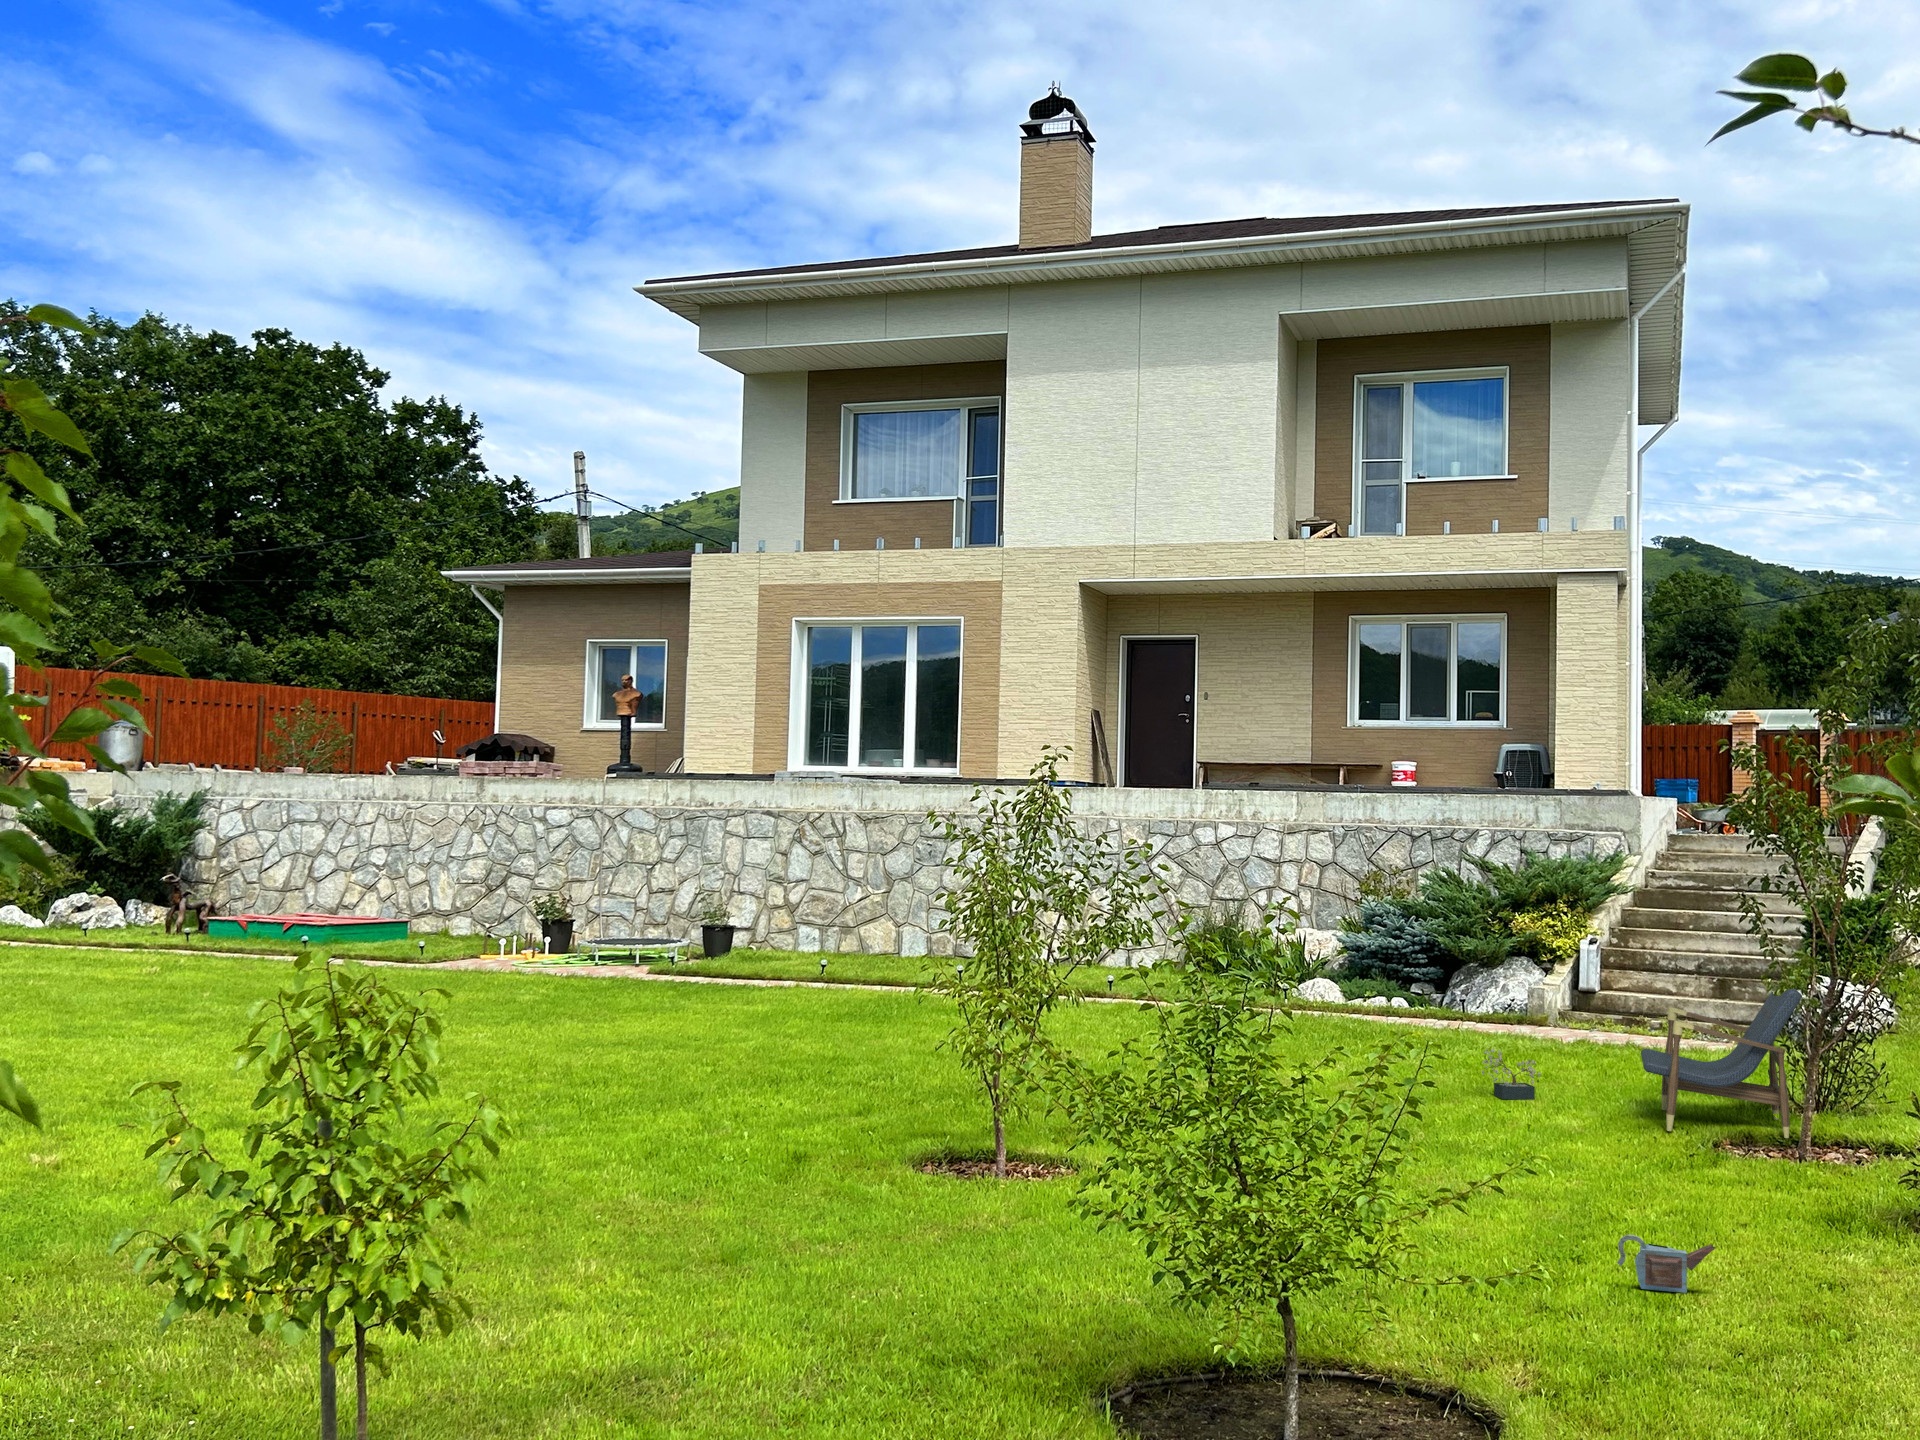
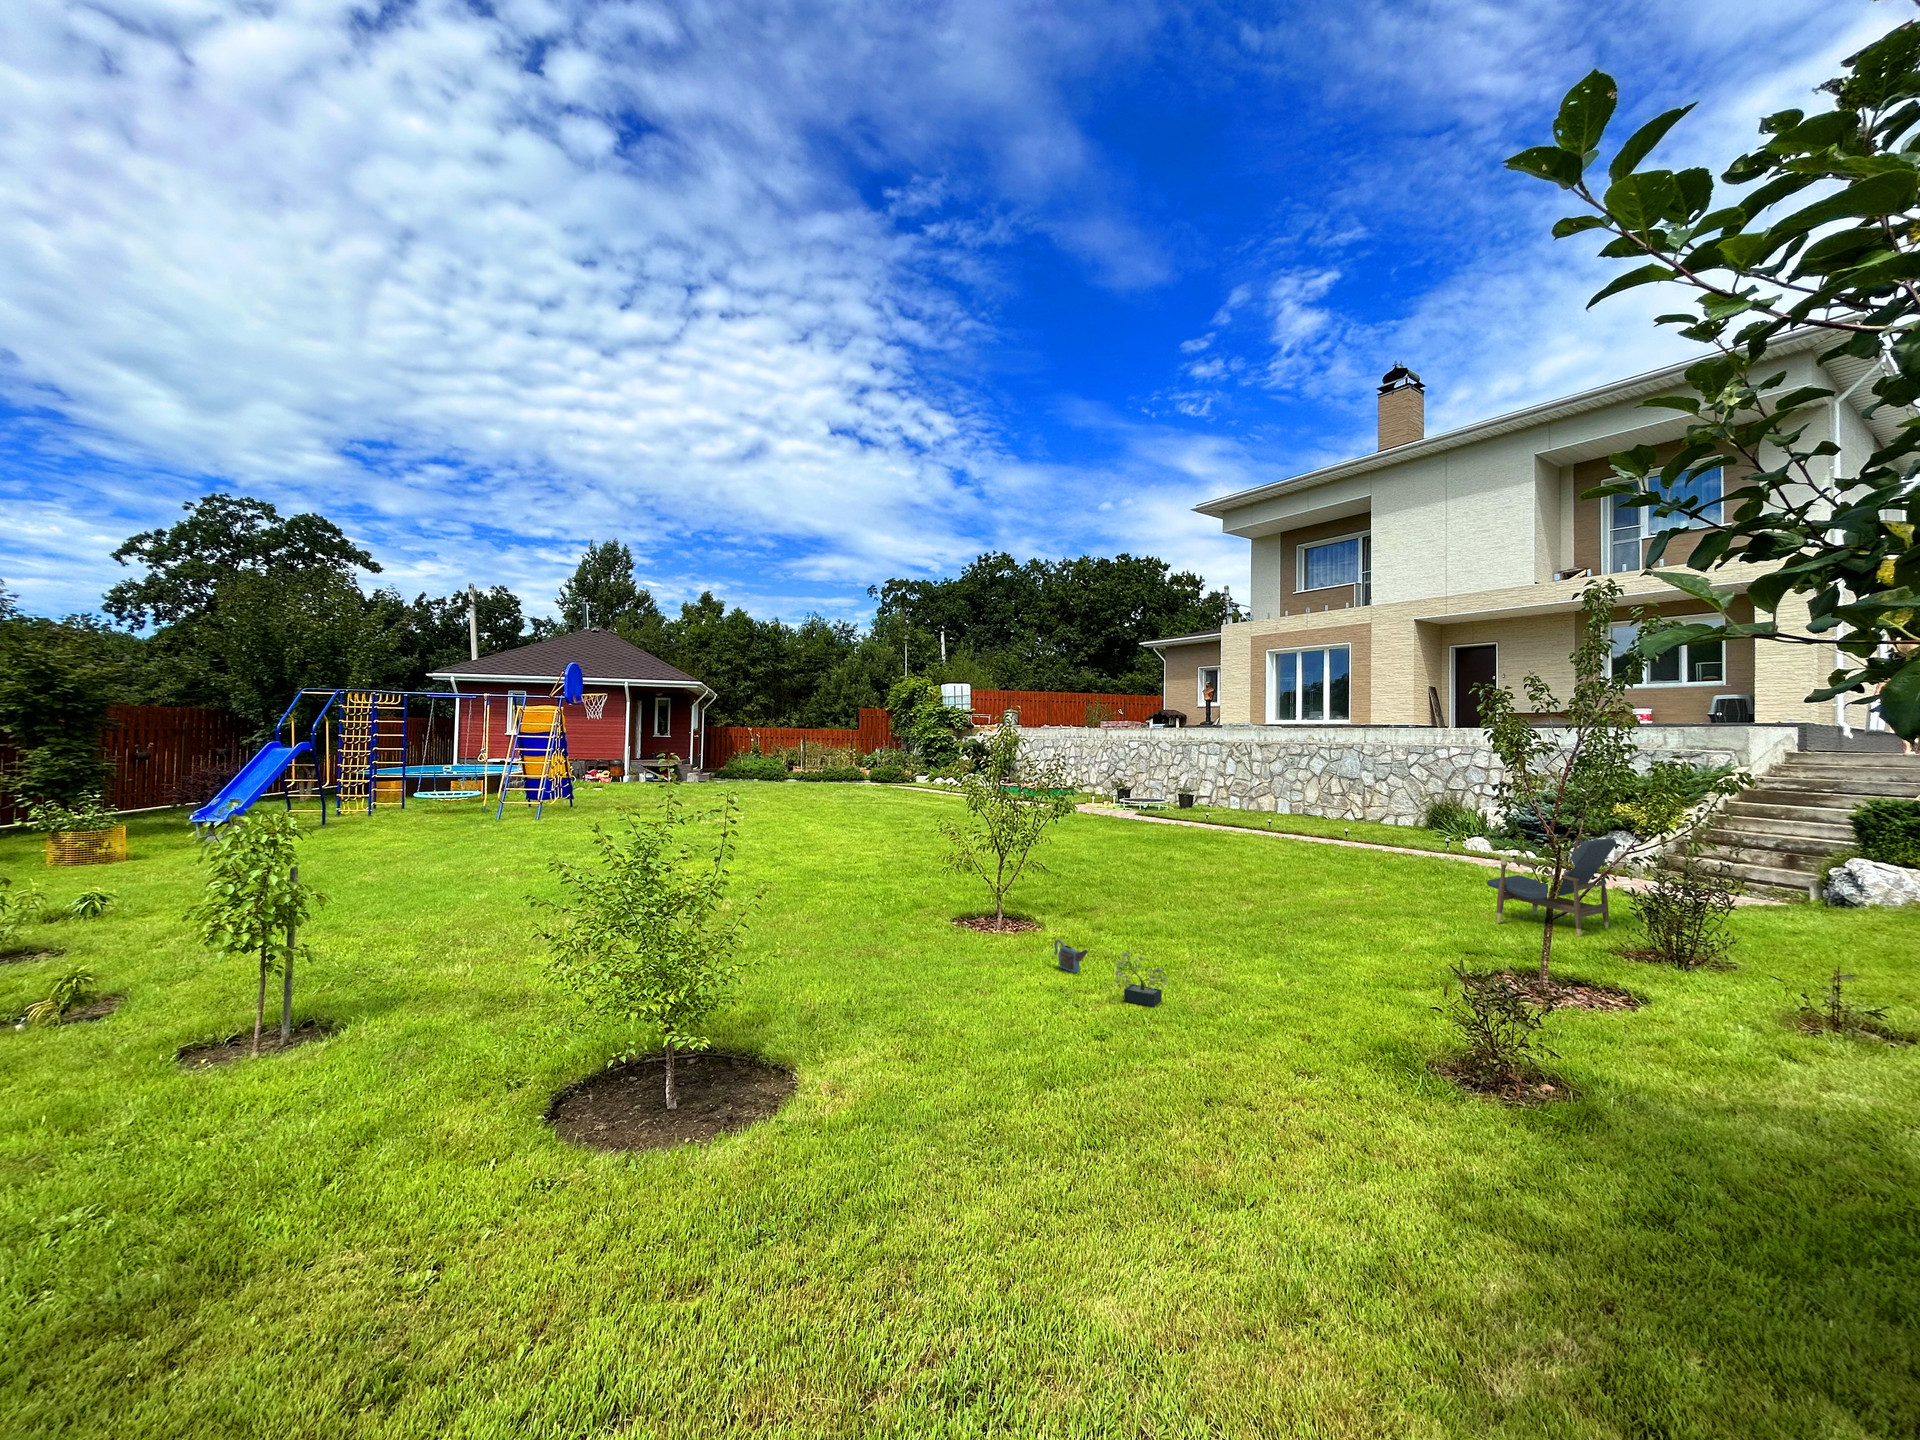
decorative plant: present [1482,1049,1541,1099] -> present [1114,952,1168,1007]
watering can: present [1617,1235,1715,1293] -> present [1054,940,1088,973]

